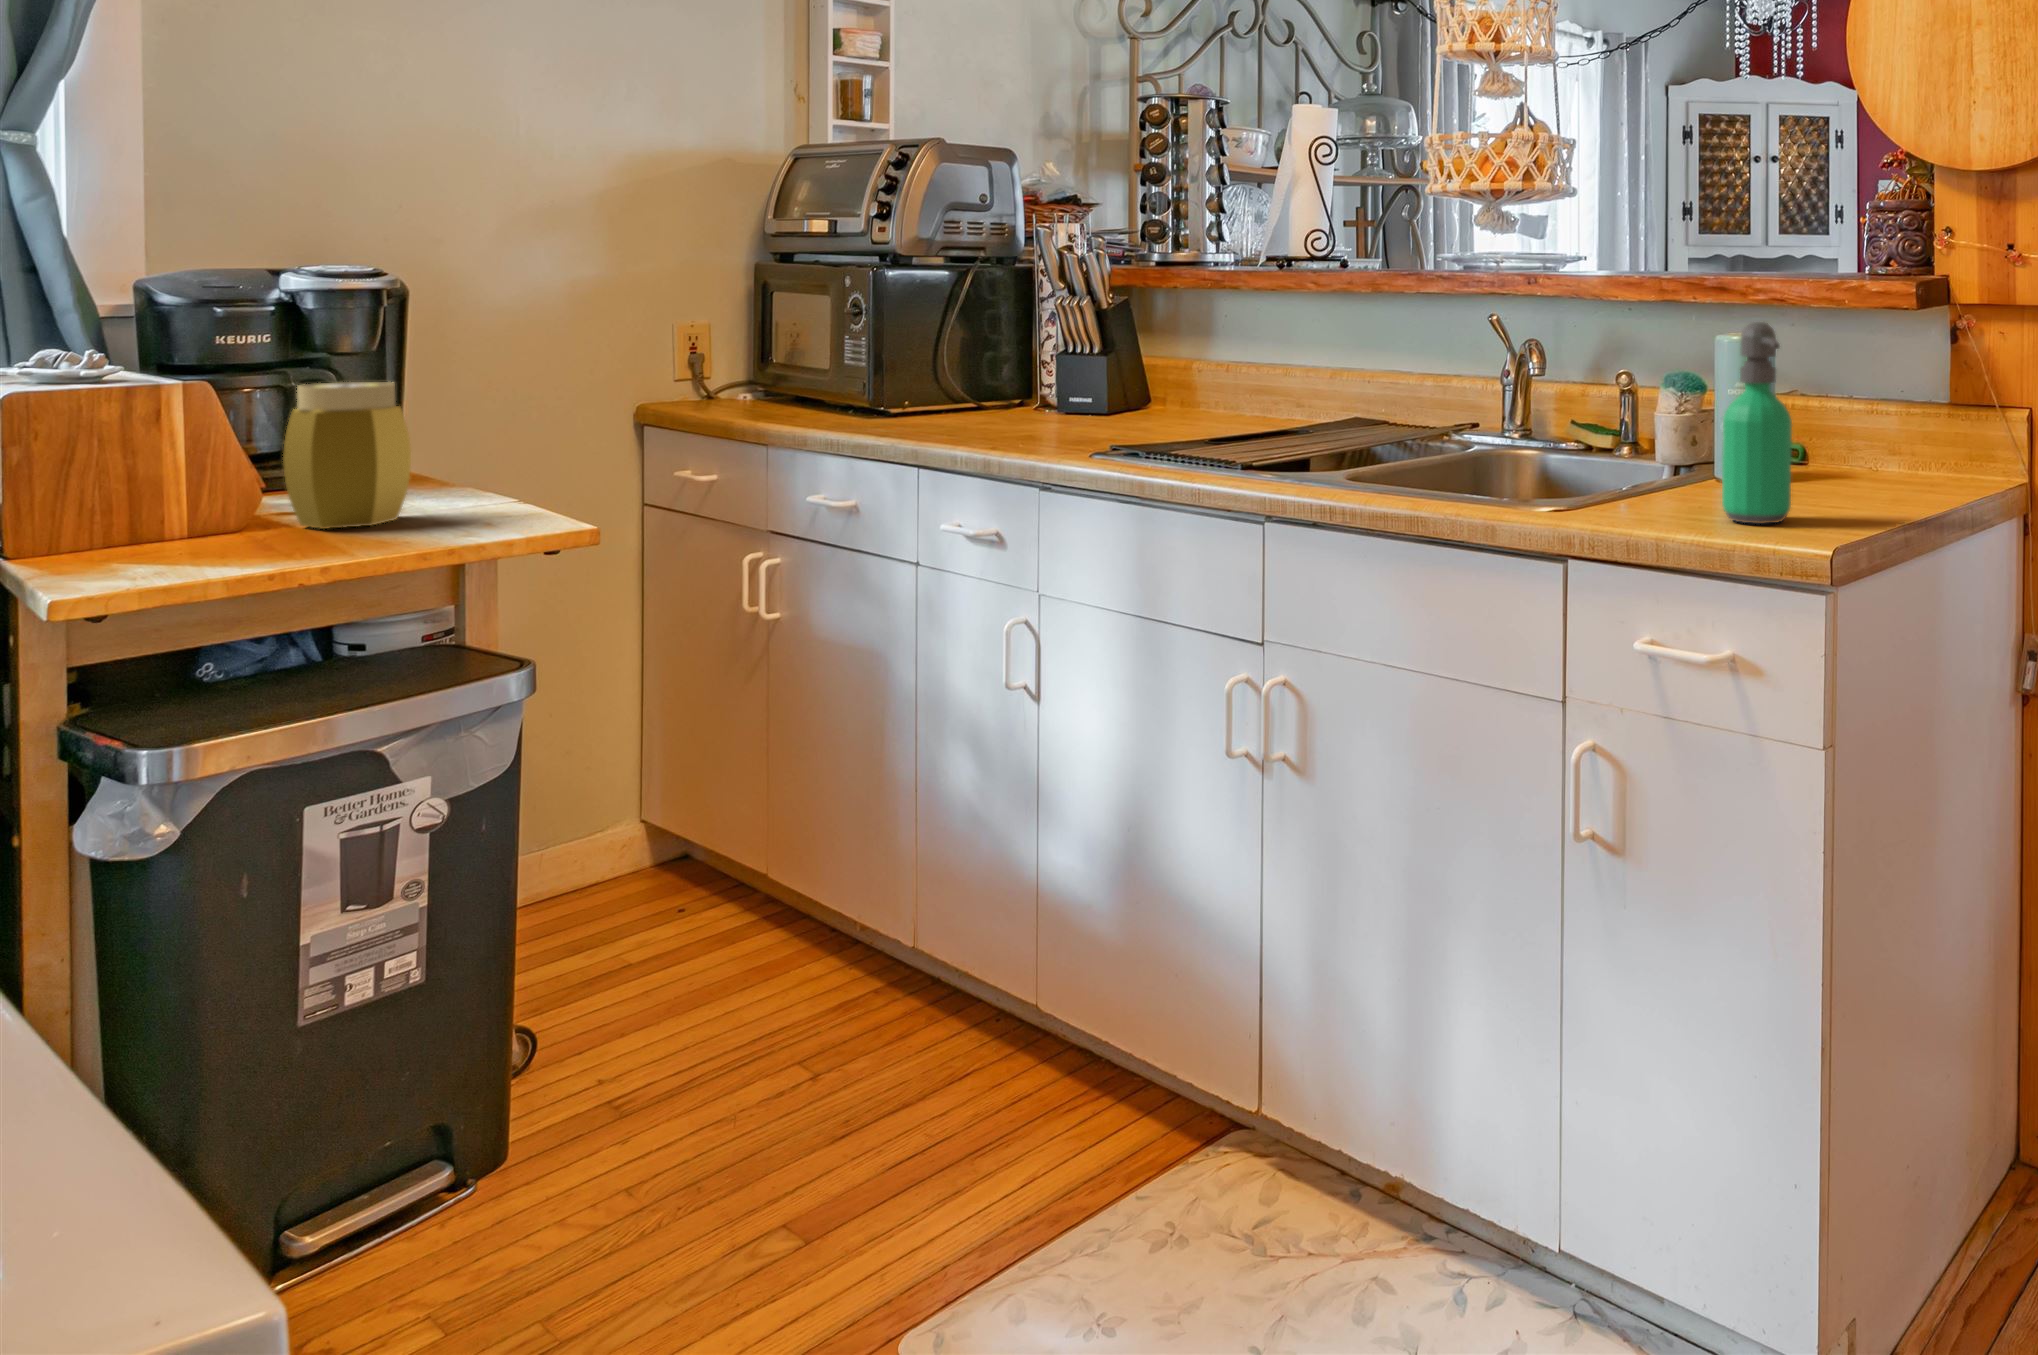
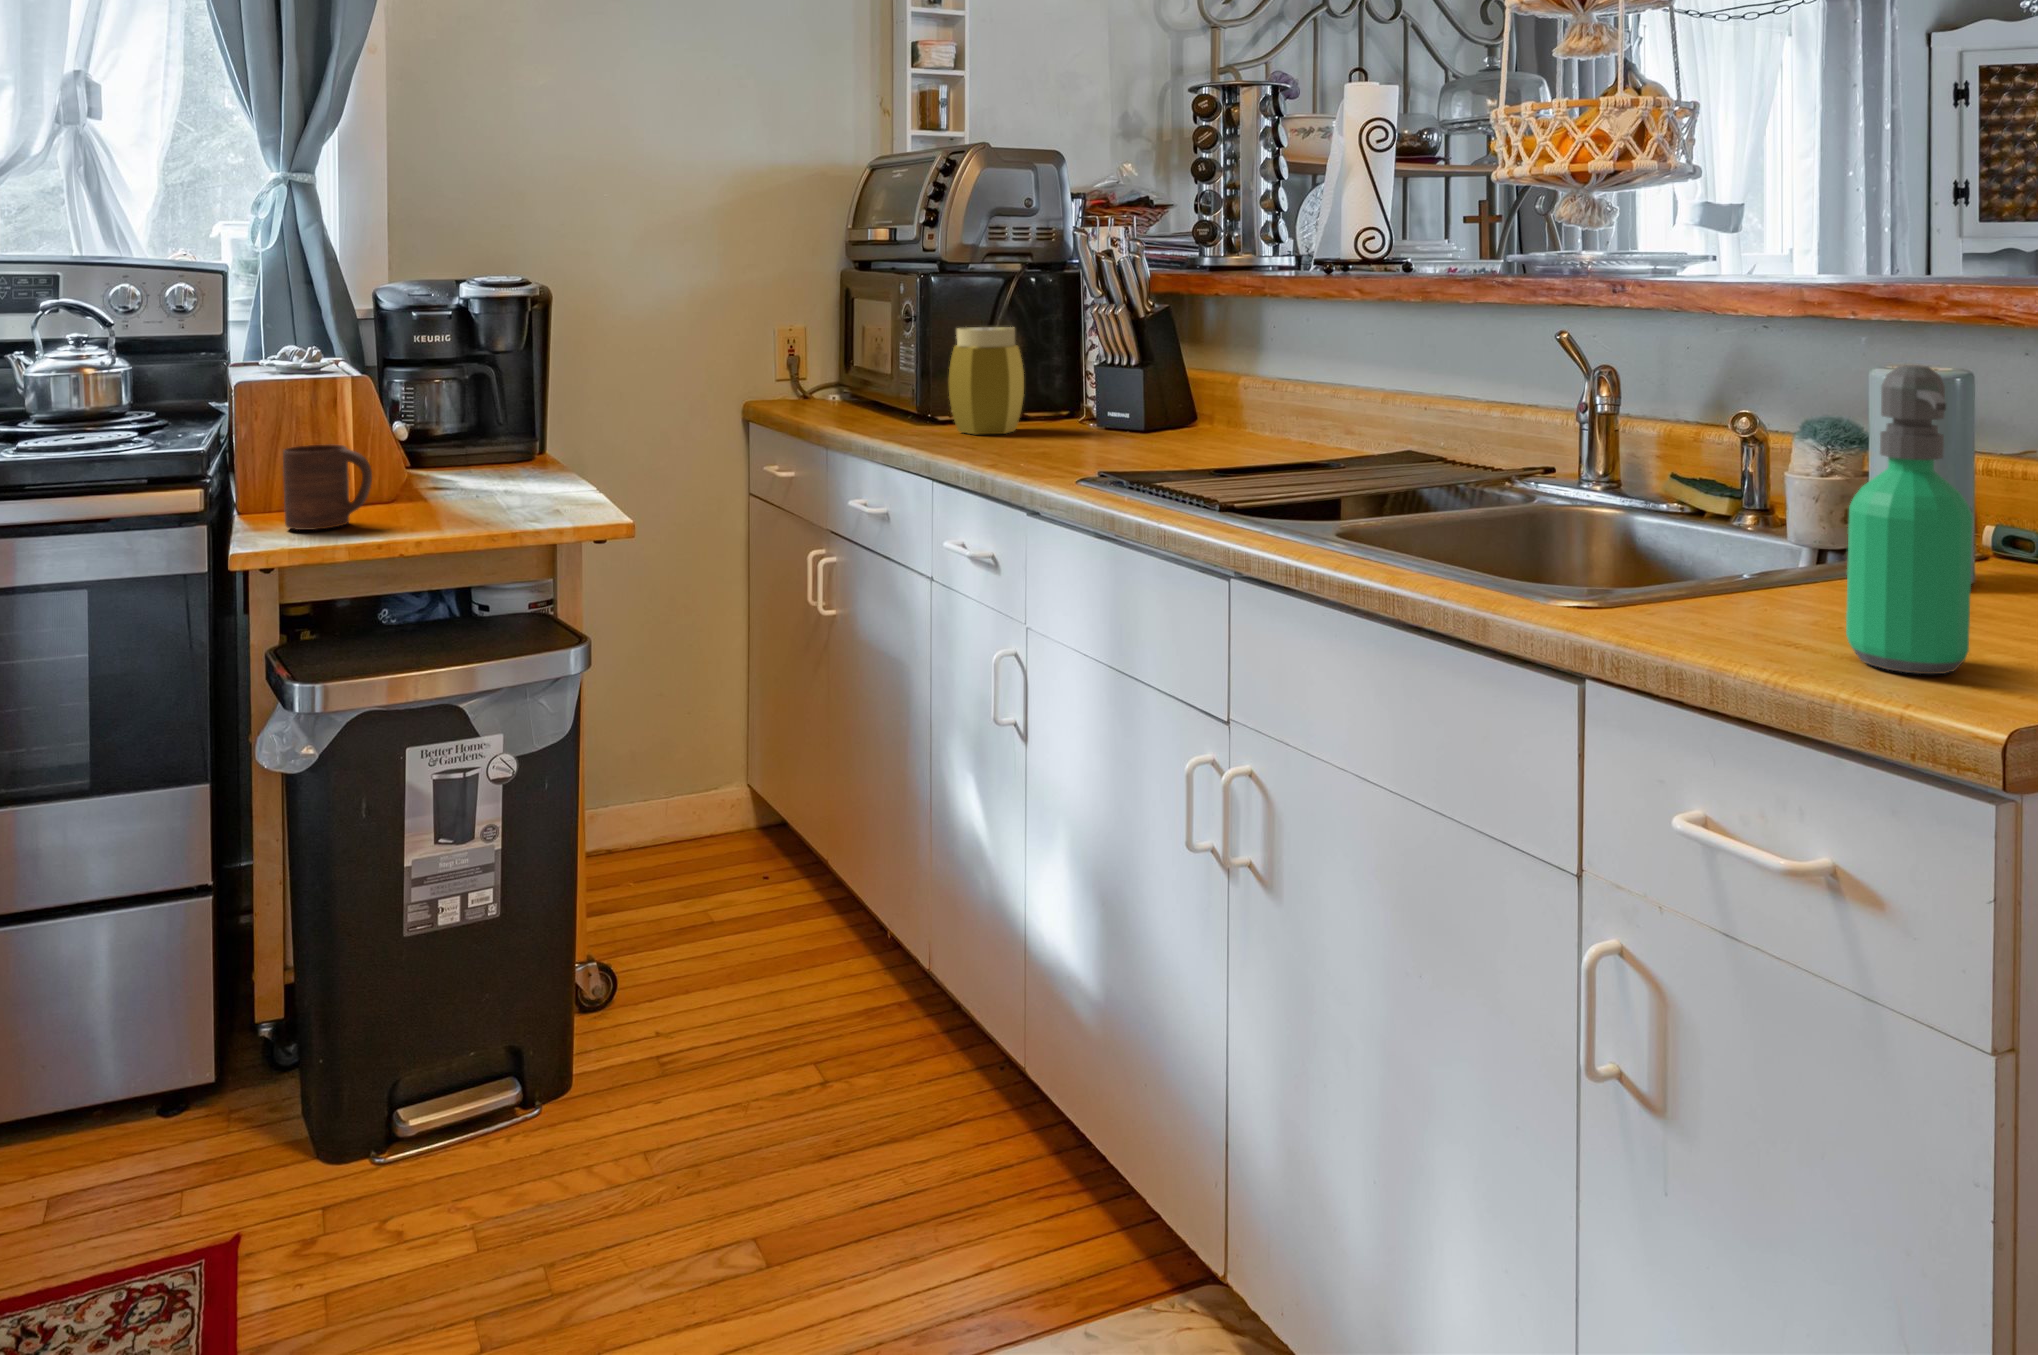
jar: present [283,382,411,529] -> present [948,327,1024,435]
cup: none [110,454,244,555] -> present [283,445,372,530]

